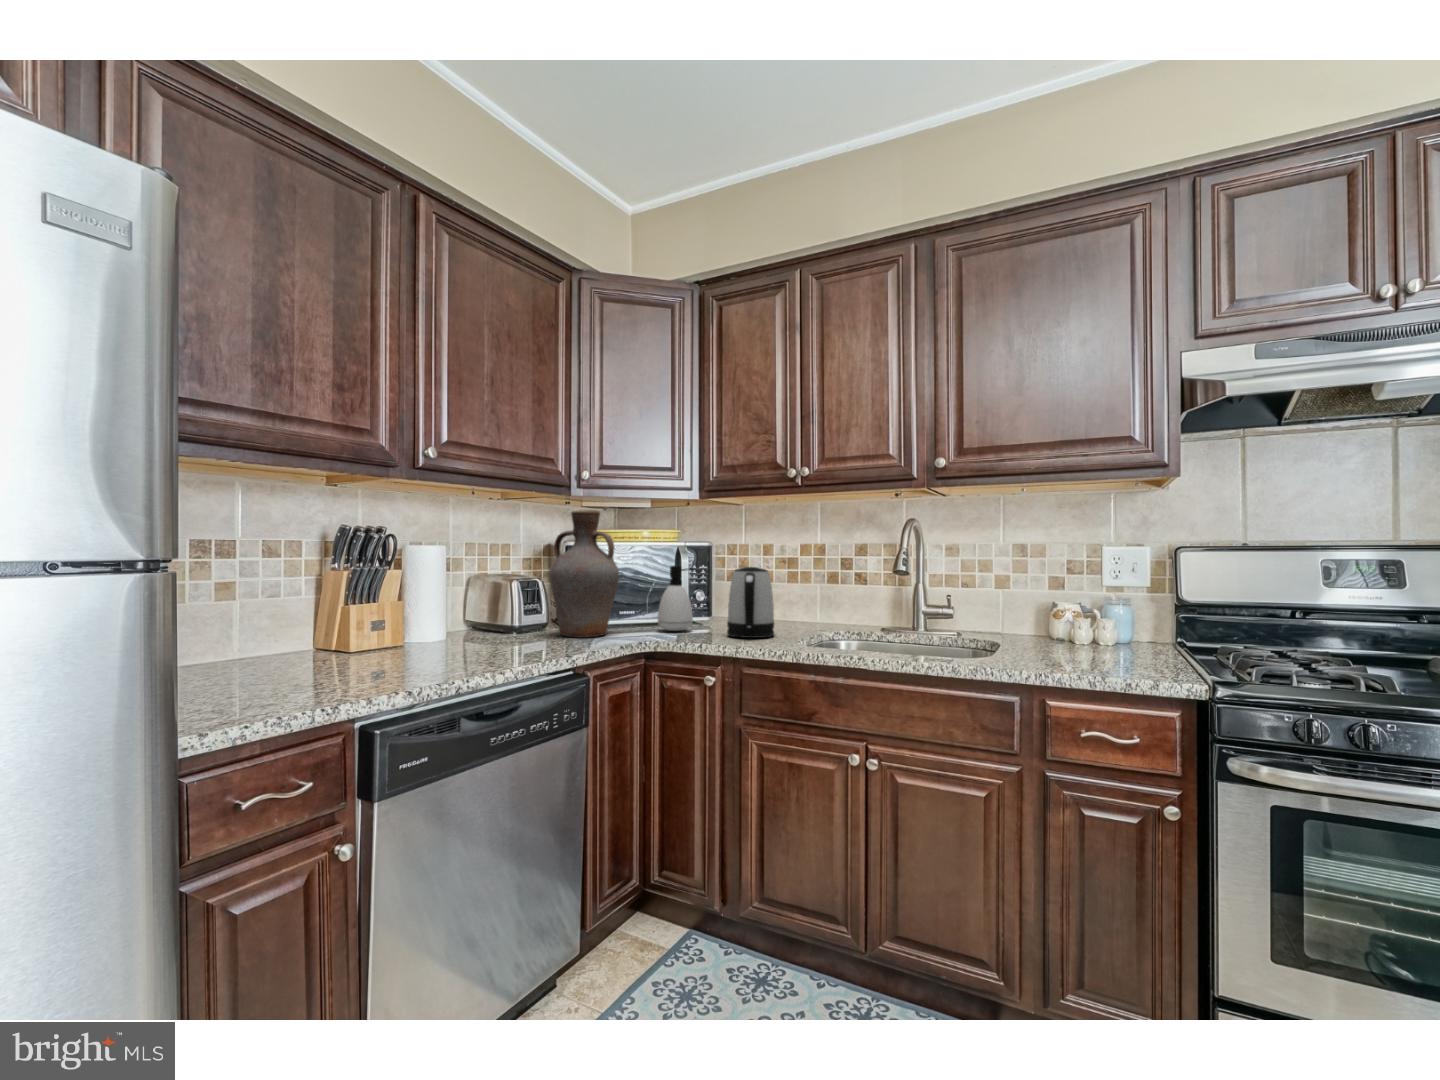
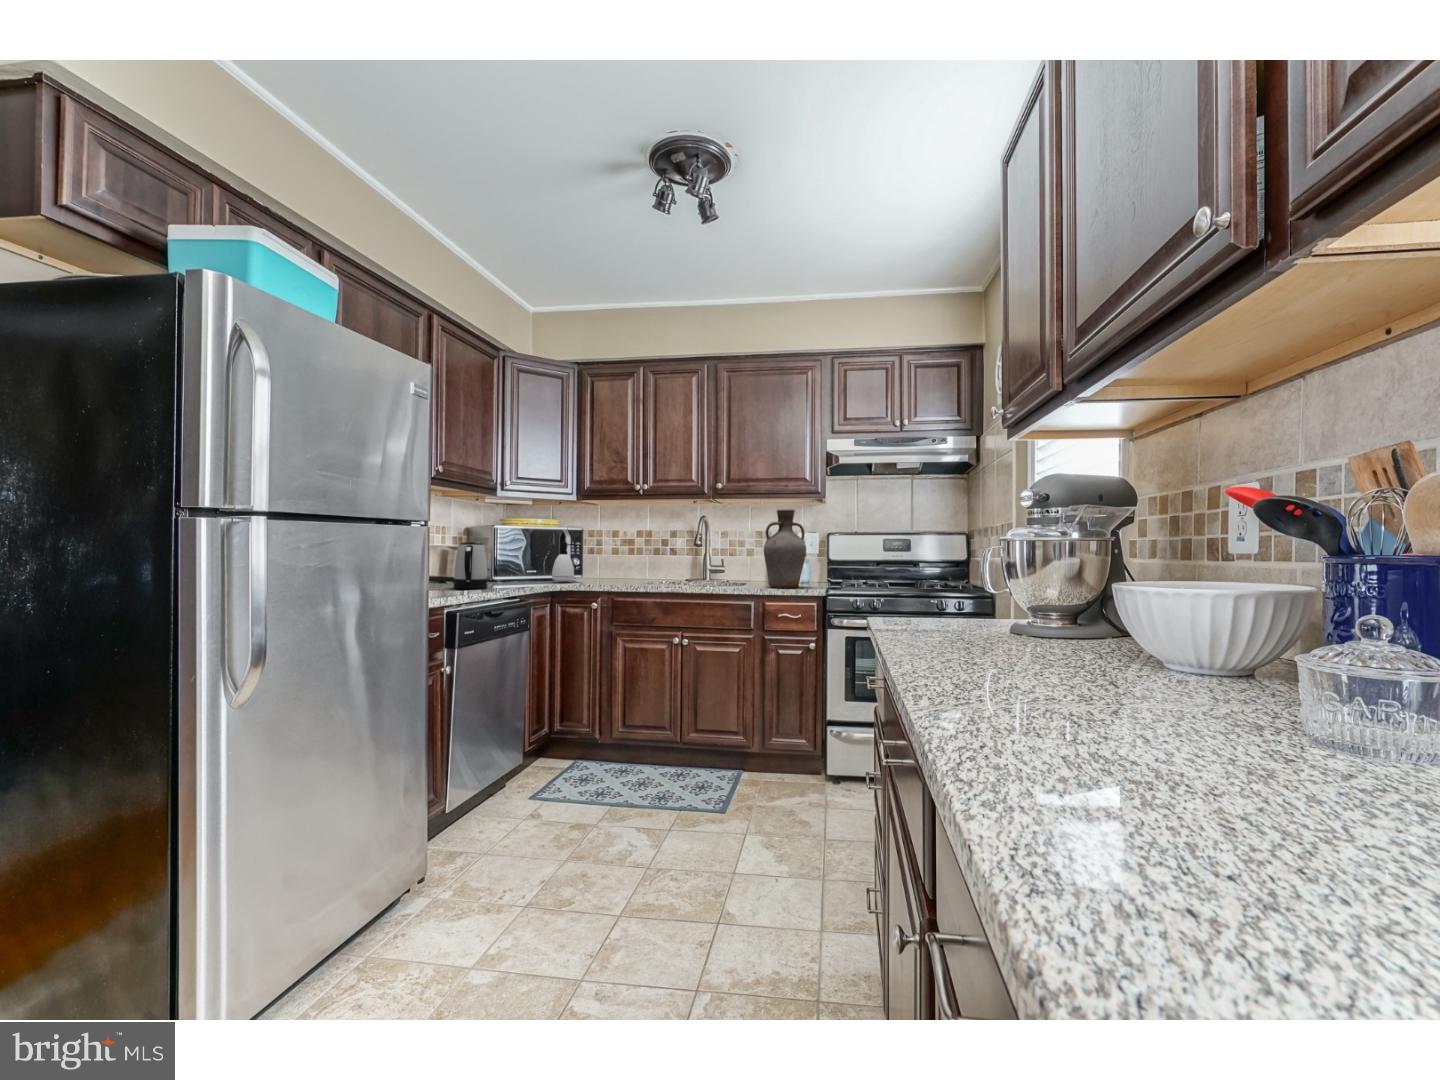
vase: present [550,510,619,638] -> present [764,509,806,588]
kettle: present [727,567,774,638] -> present [454,542,488,589]

